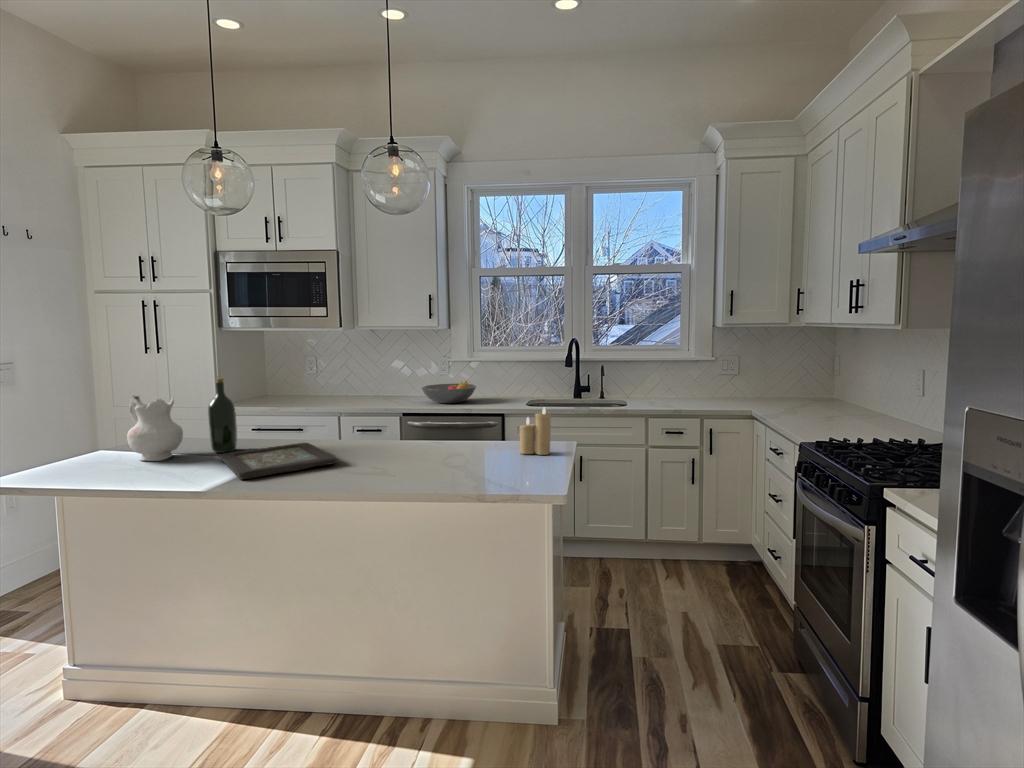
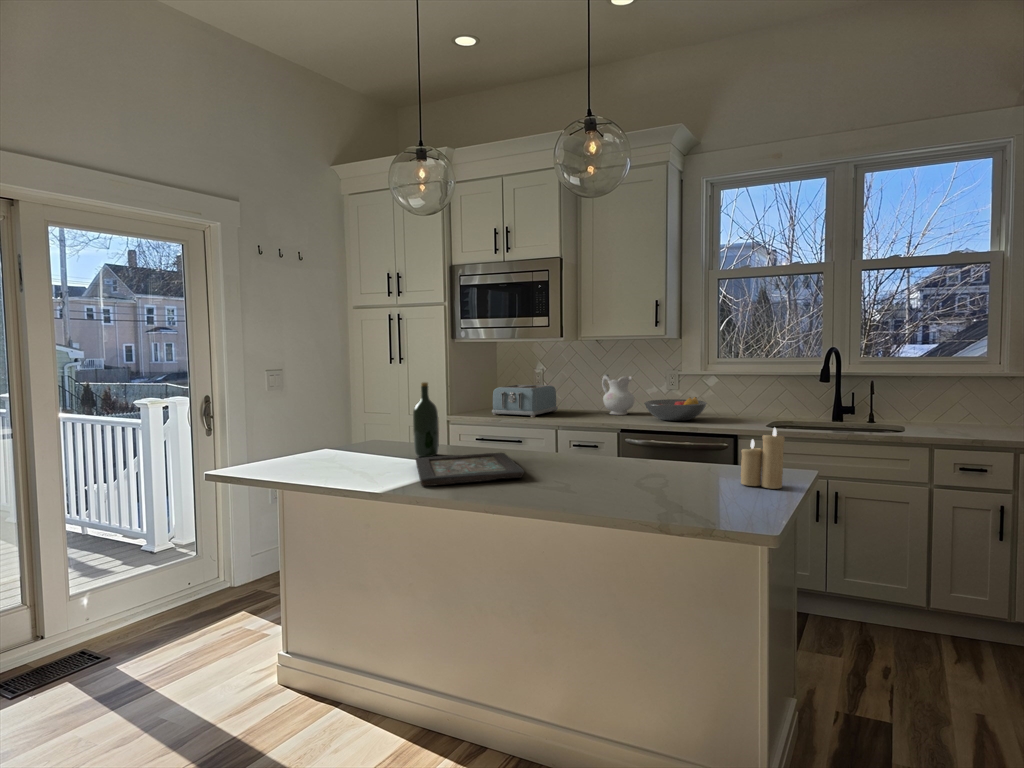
toaster: none [269,374,336,406] -> present [492,385,558,417]
ceramic pitcher: present [127,396,183,461] -> present [602,374,634,415]

